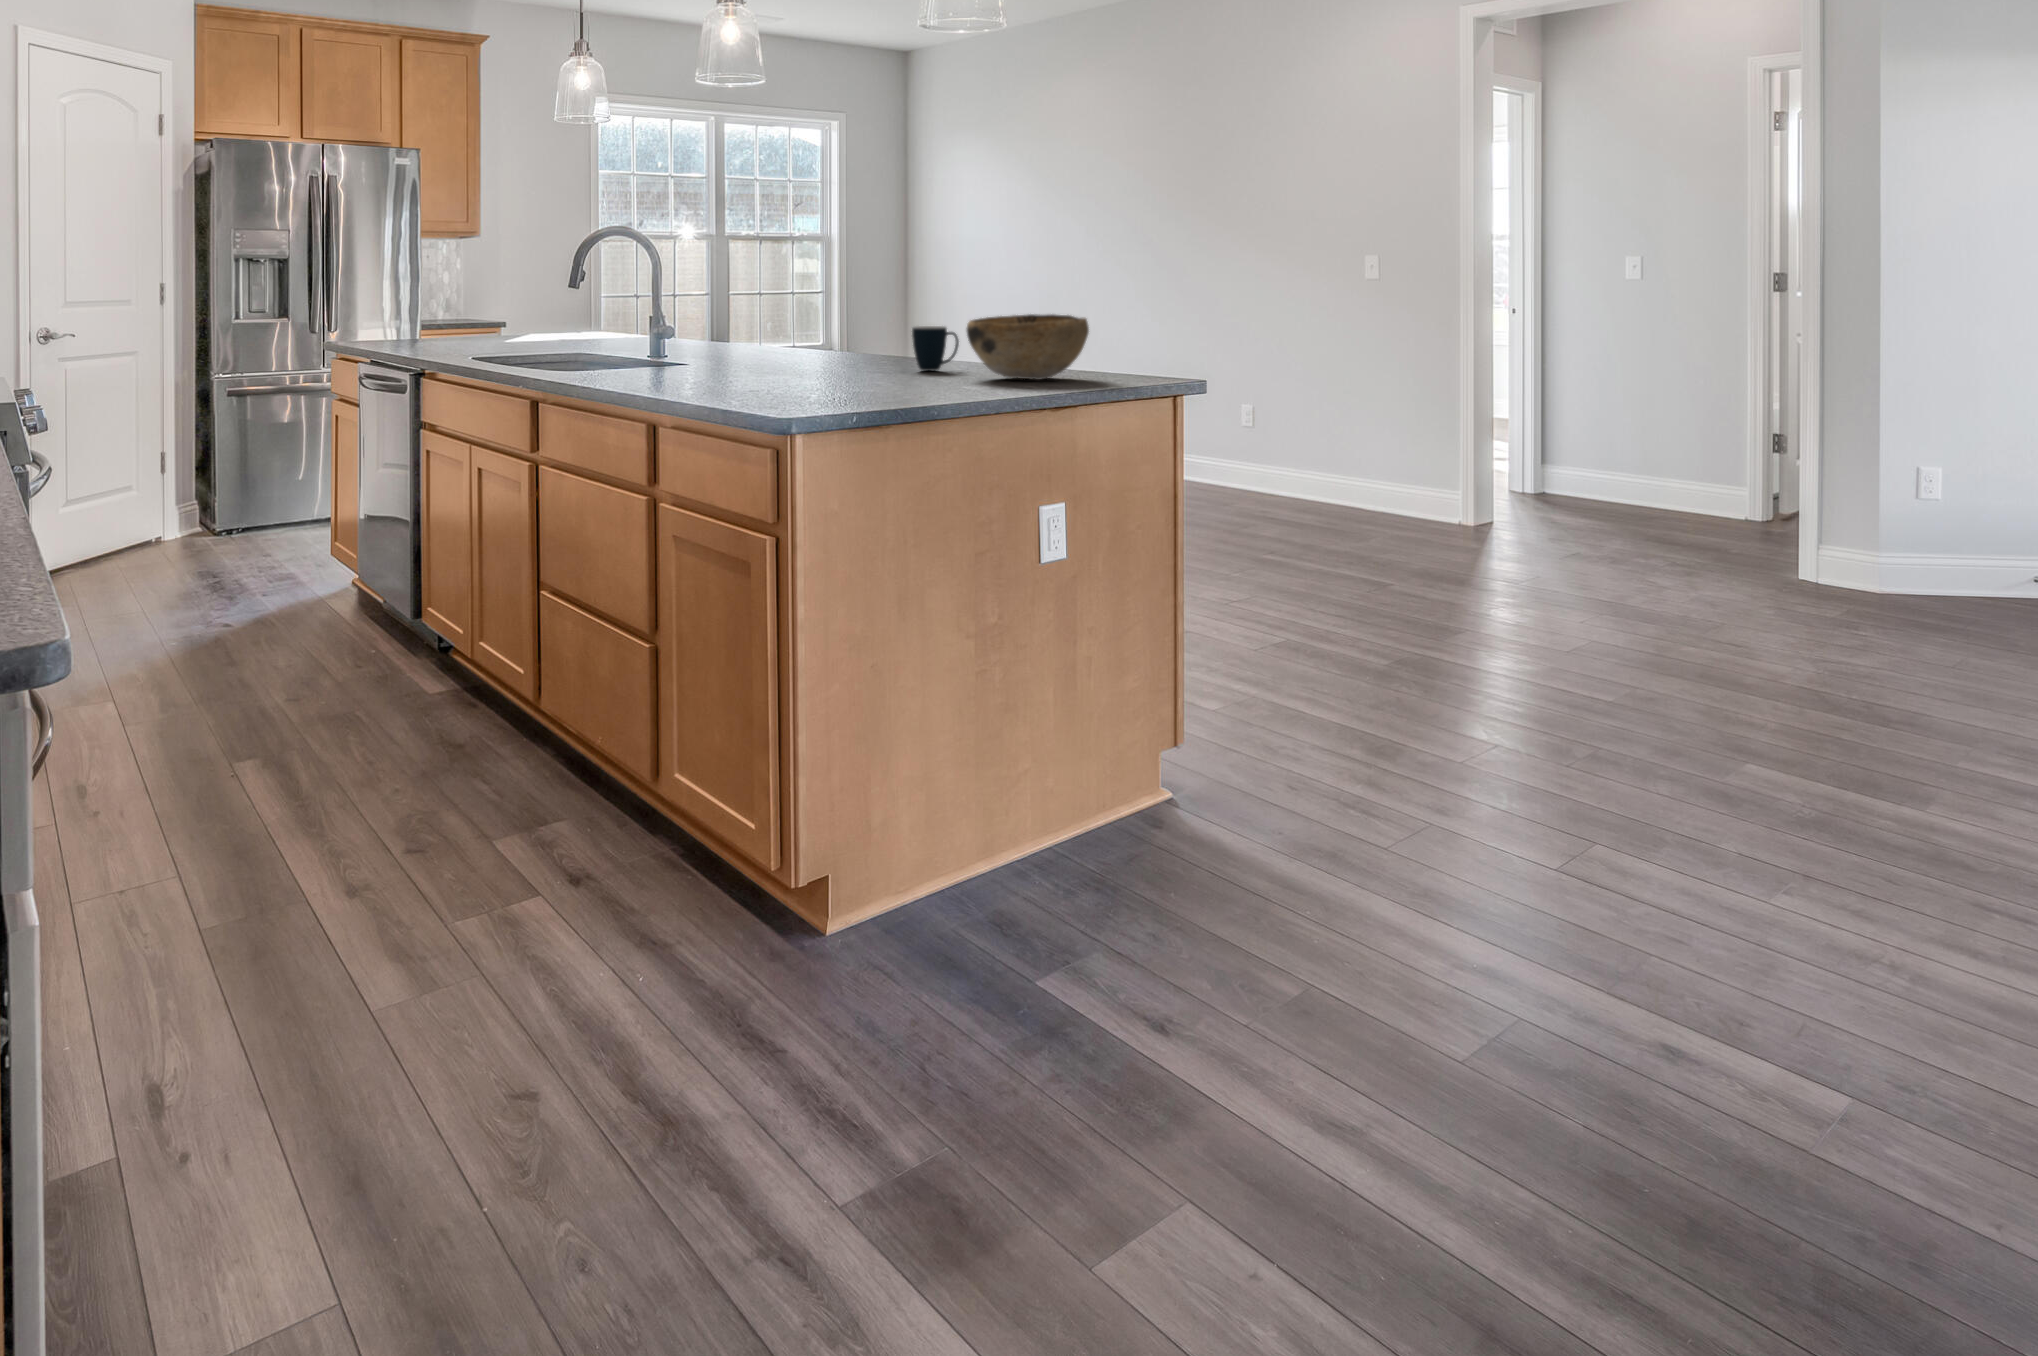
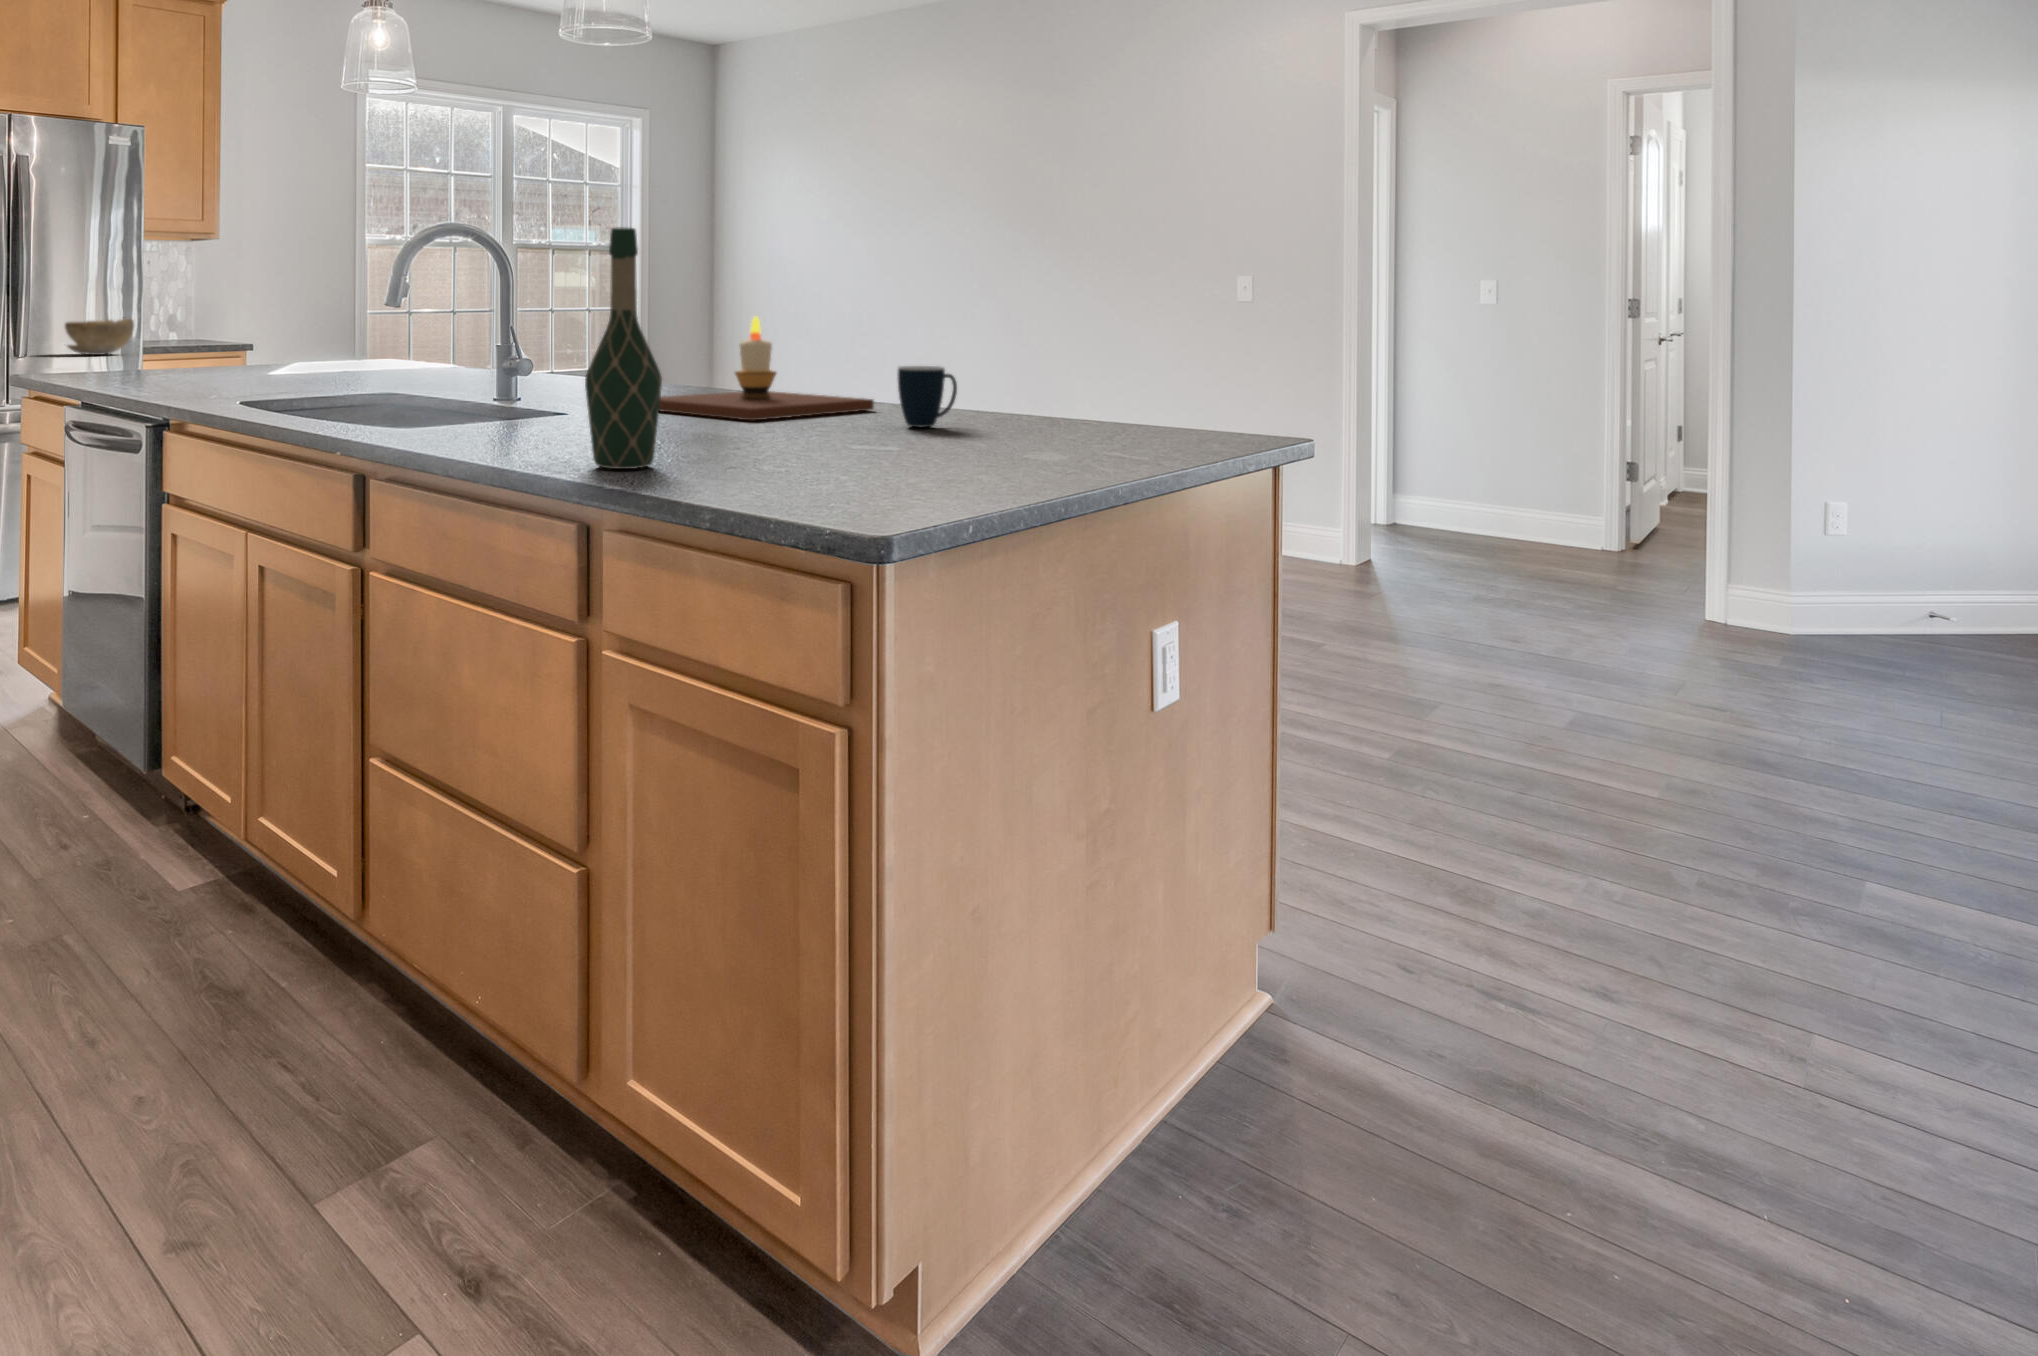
wine bottle: none [655,231,705,388] -> present [585,227,662,469]
candle: none [745,291,919,367] -> present [659,317,874,420]
decorative bowl: present [966,314,1089,380] -> present [65,319,134,355]

